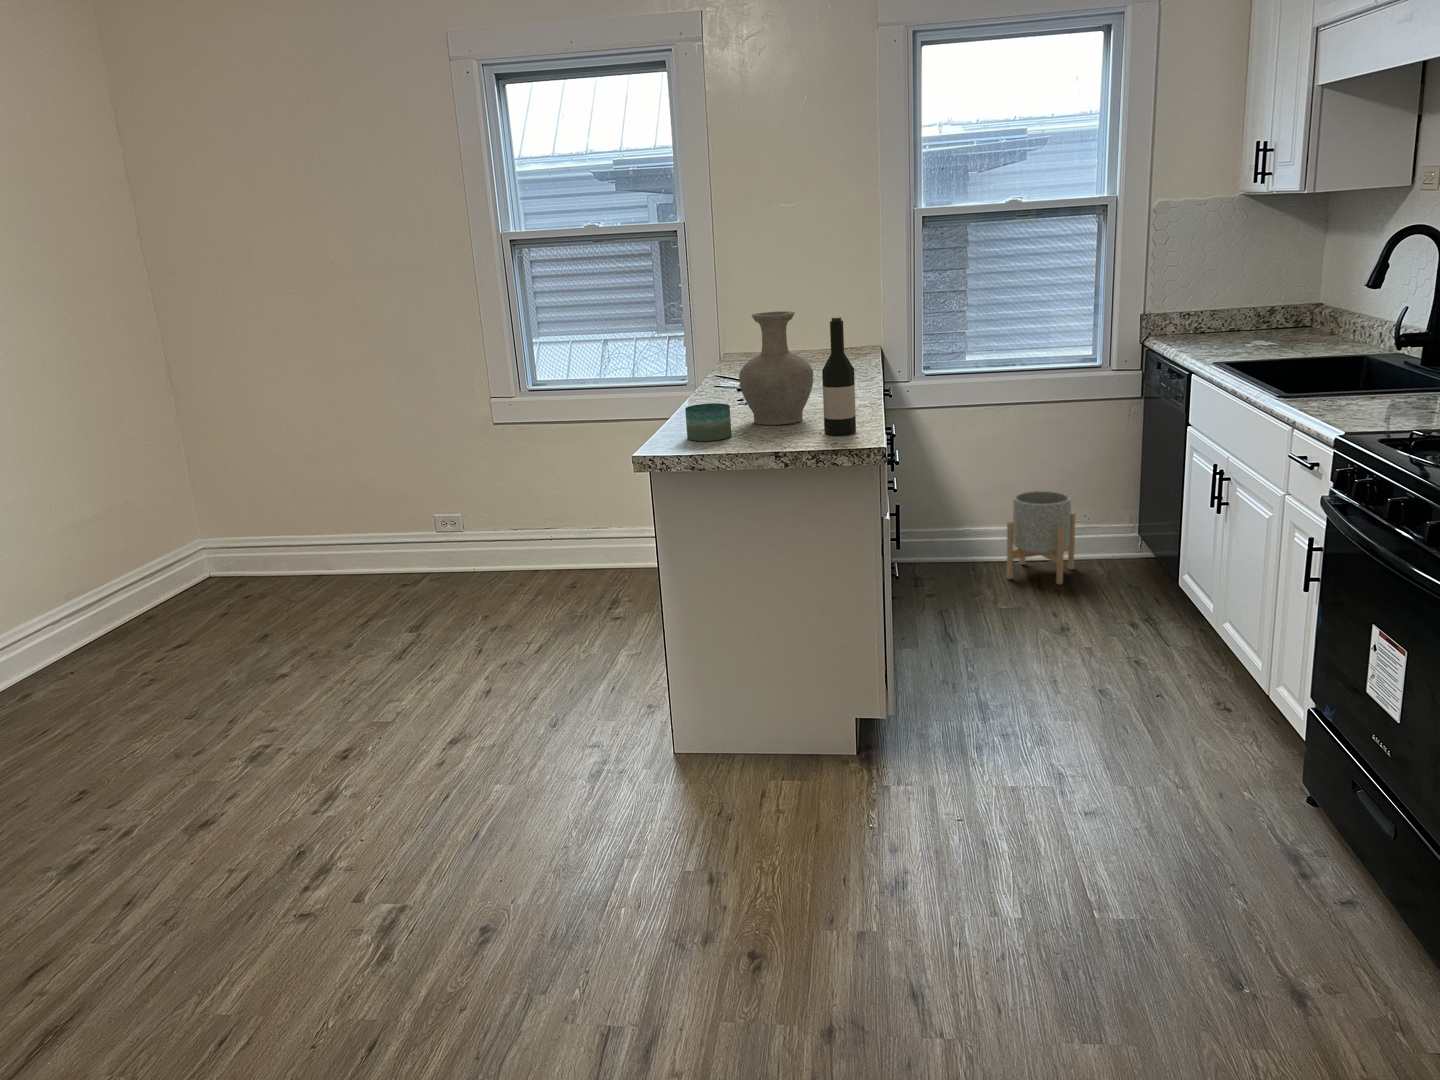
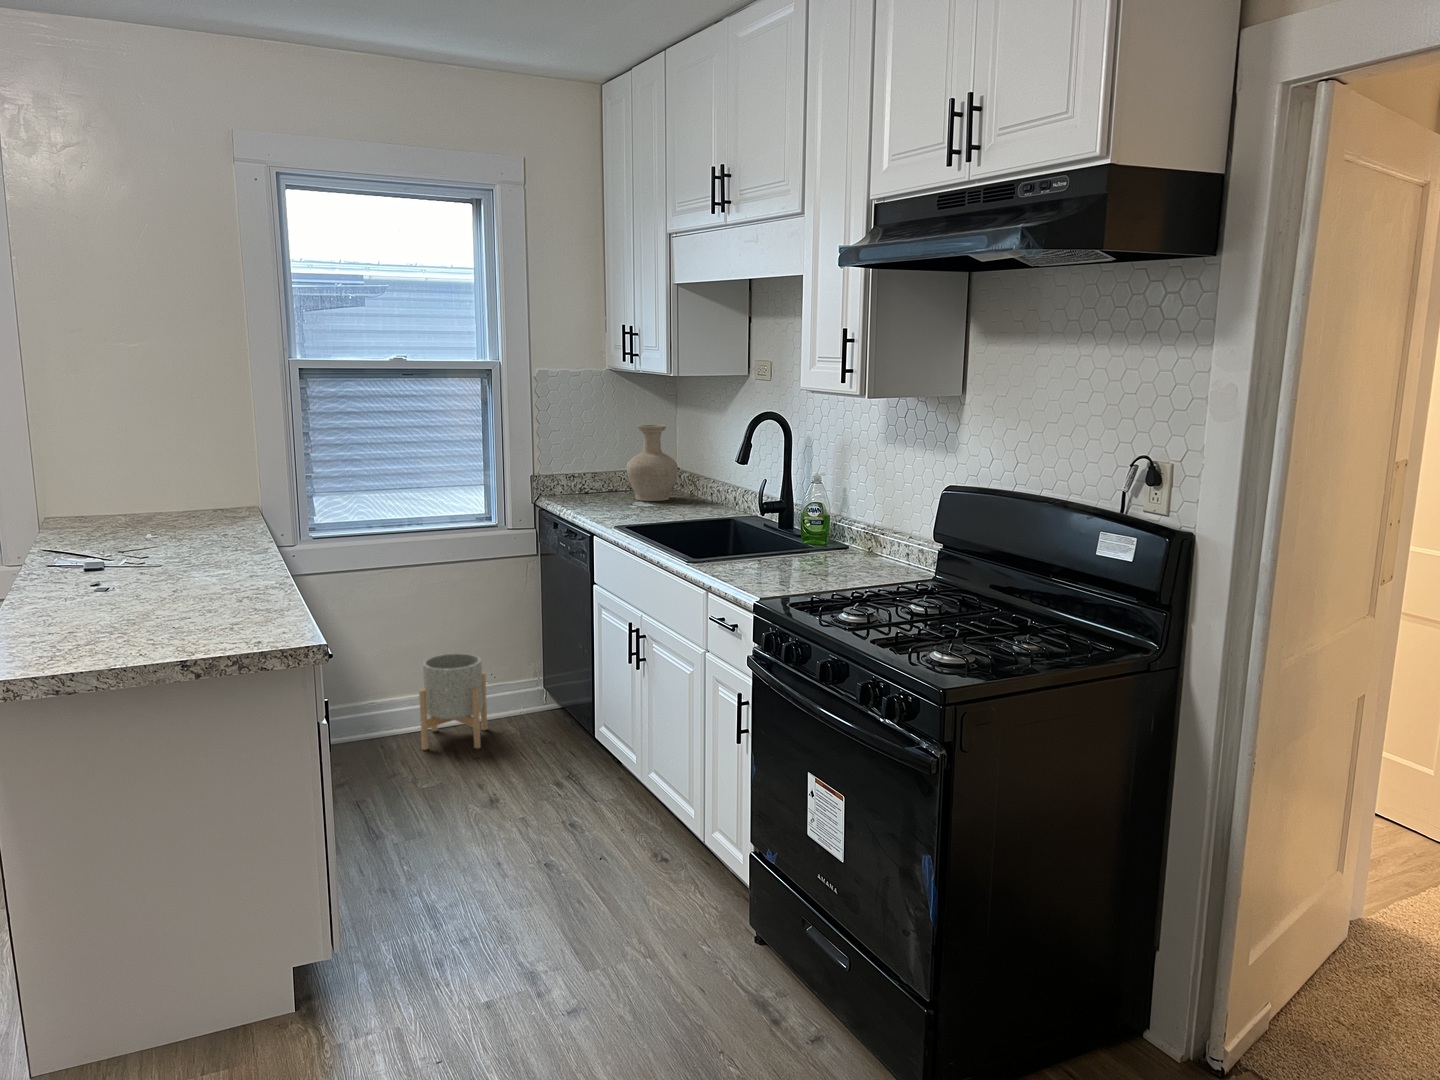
vase: present [739,311,813,425] -> present [627,424,678,501]
wine bottle: present [822,317,856,435] -> none [231,494,277,631]
candle: present [685,403,731,441] -> none [38,601,109,652]

